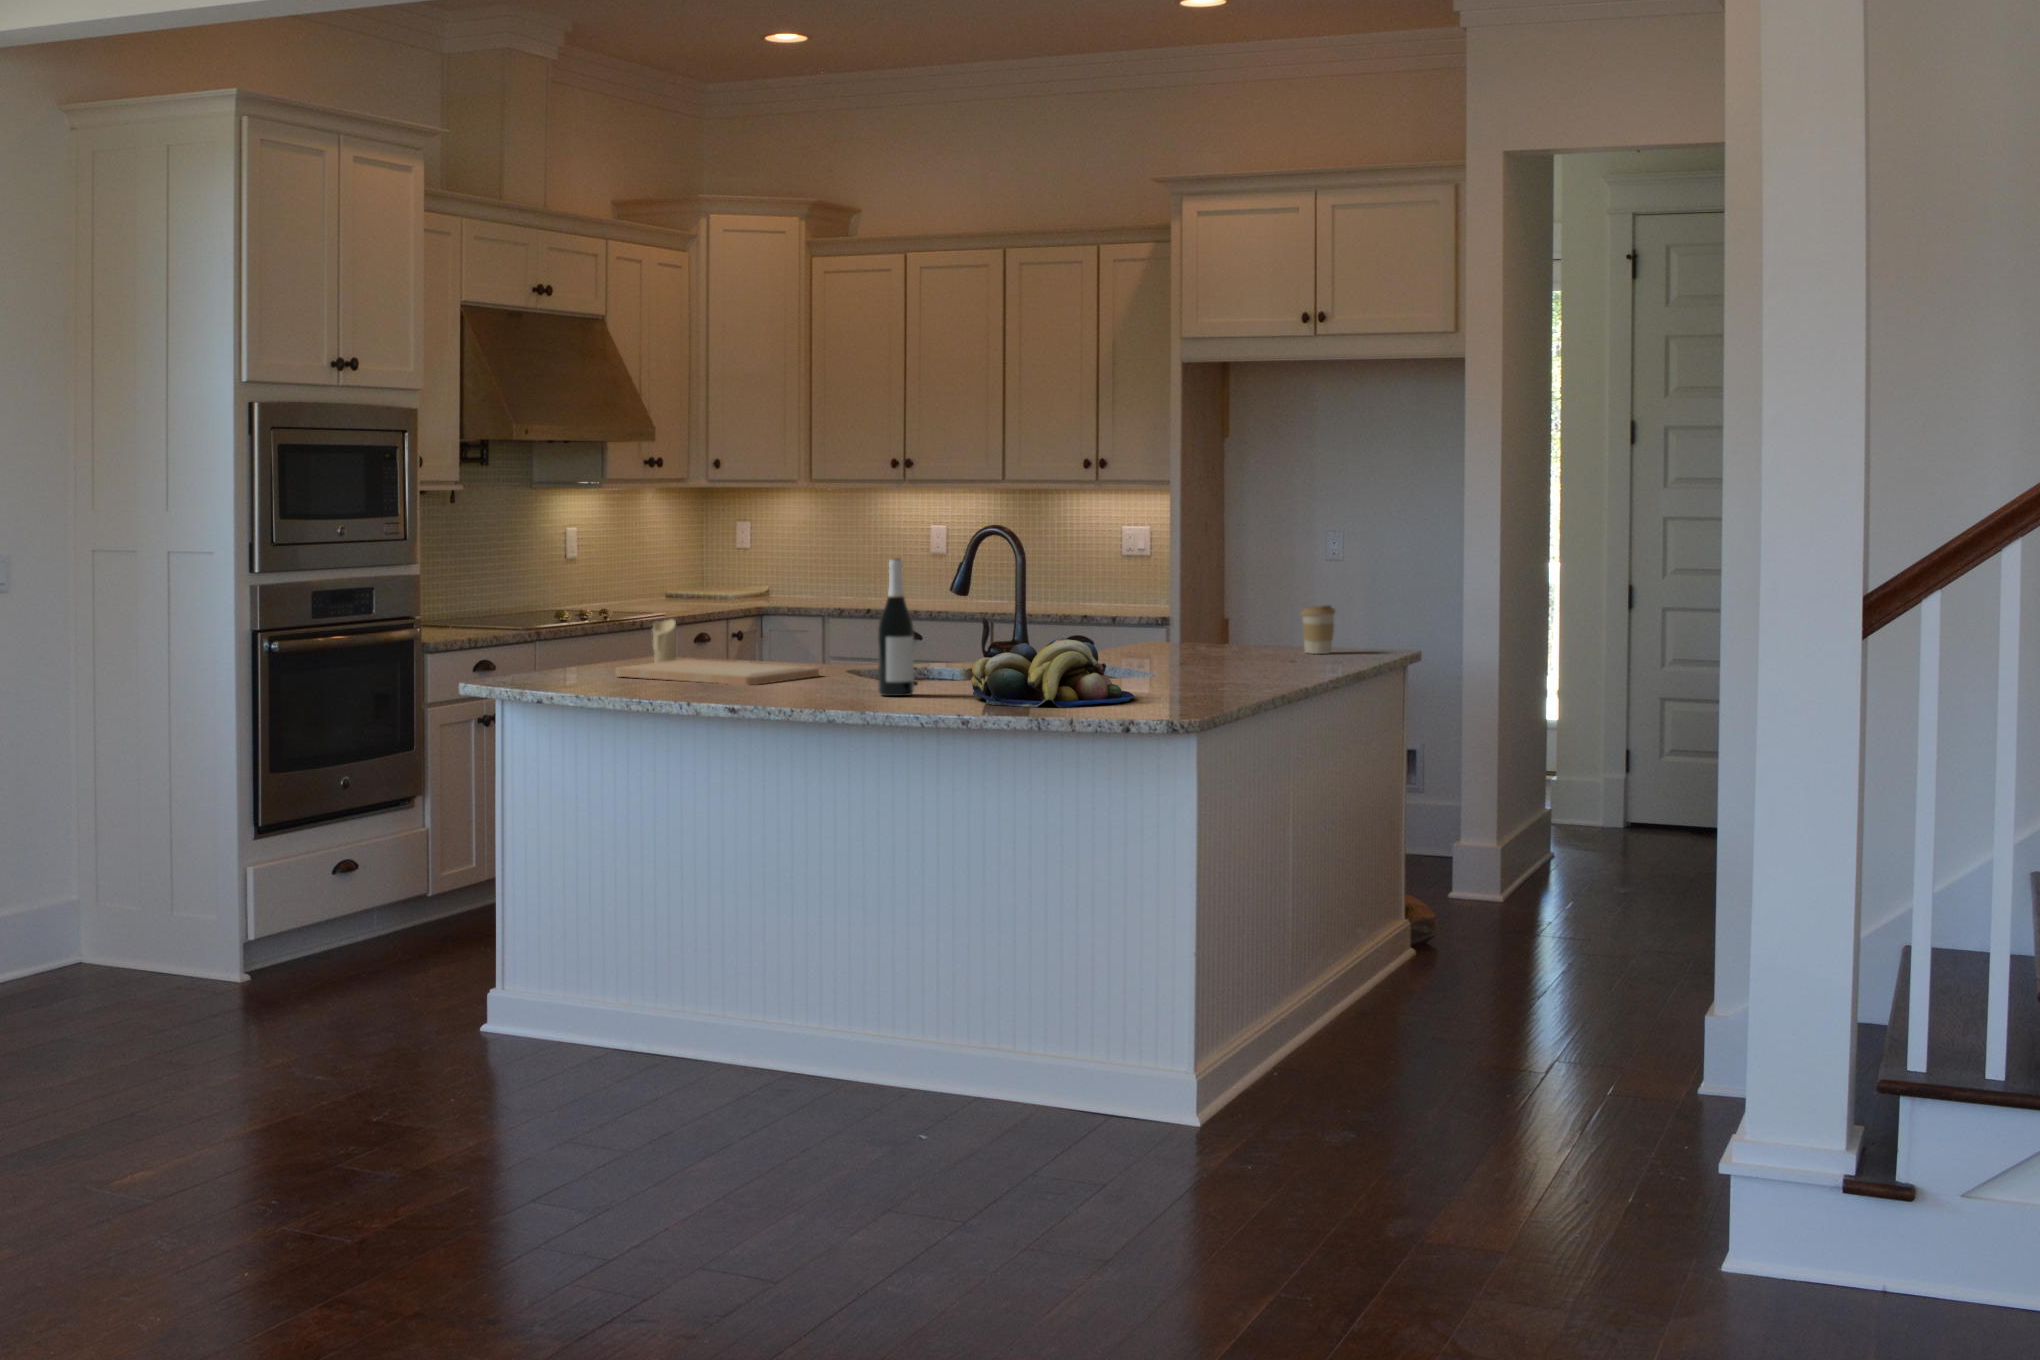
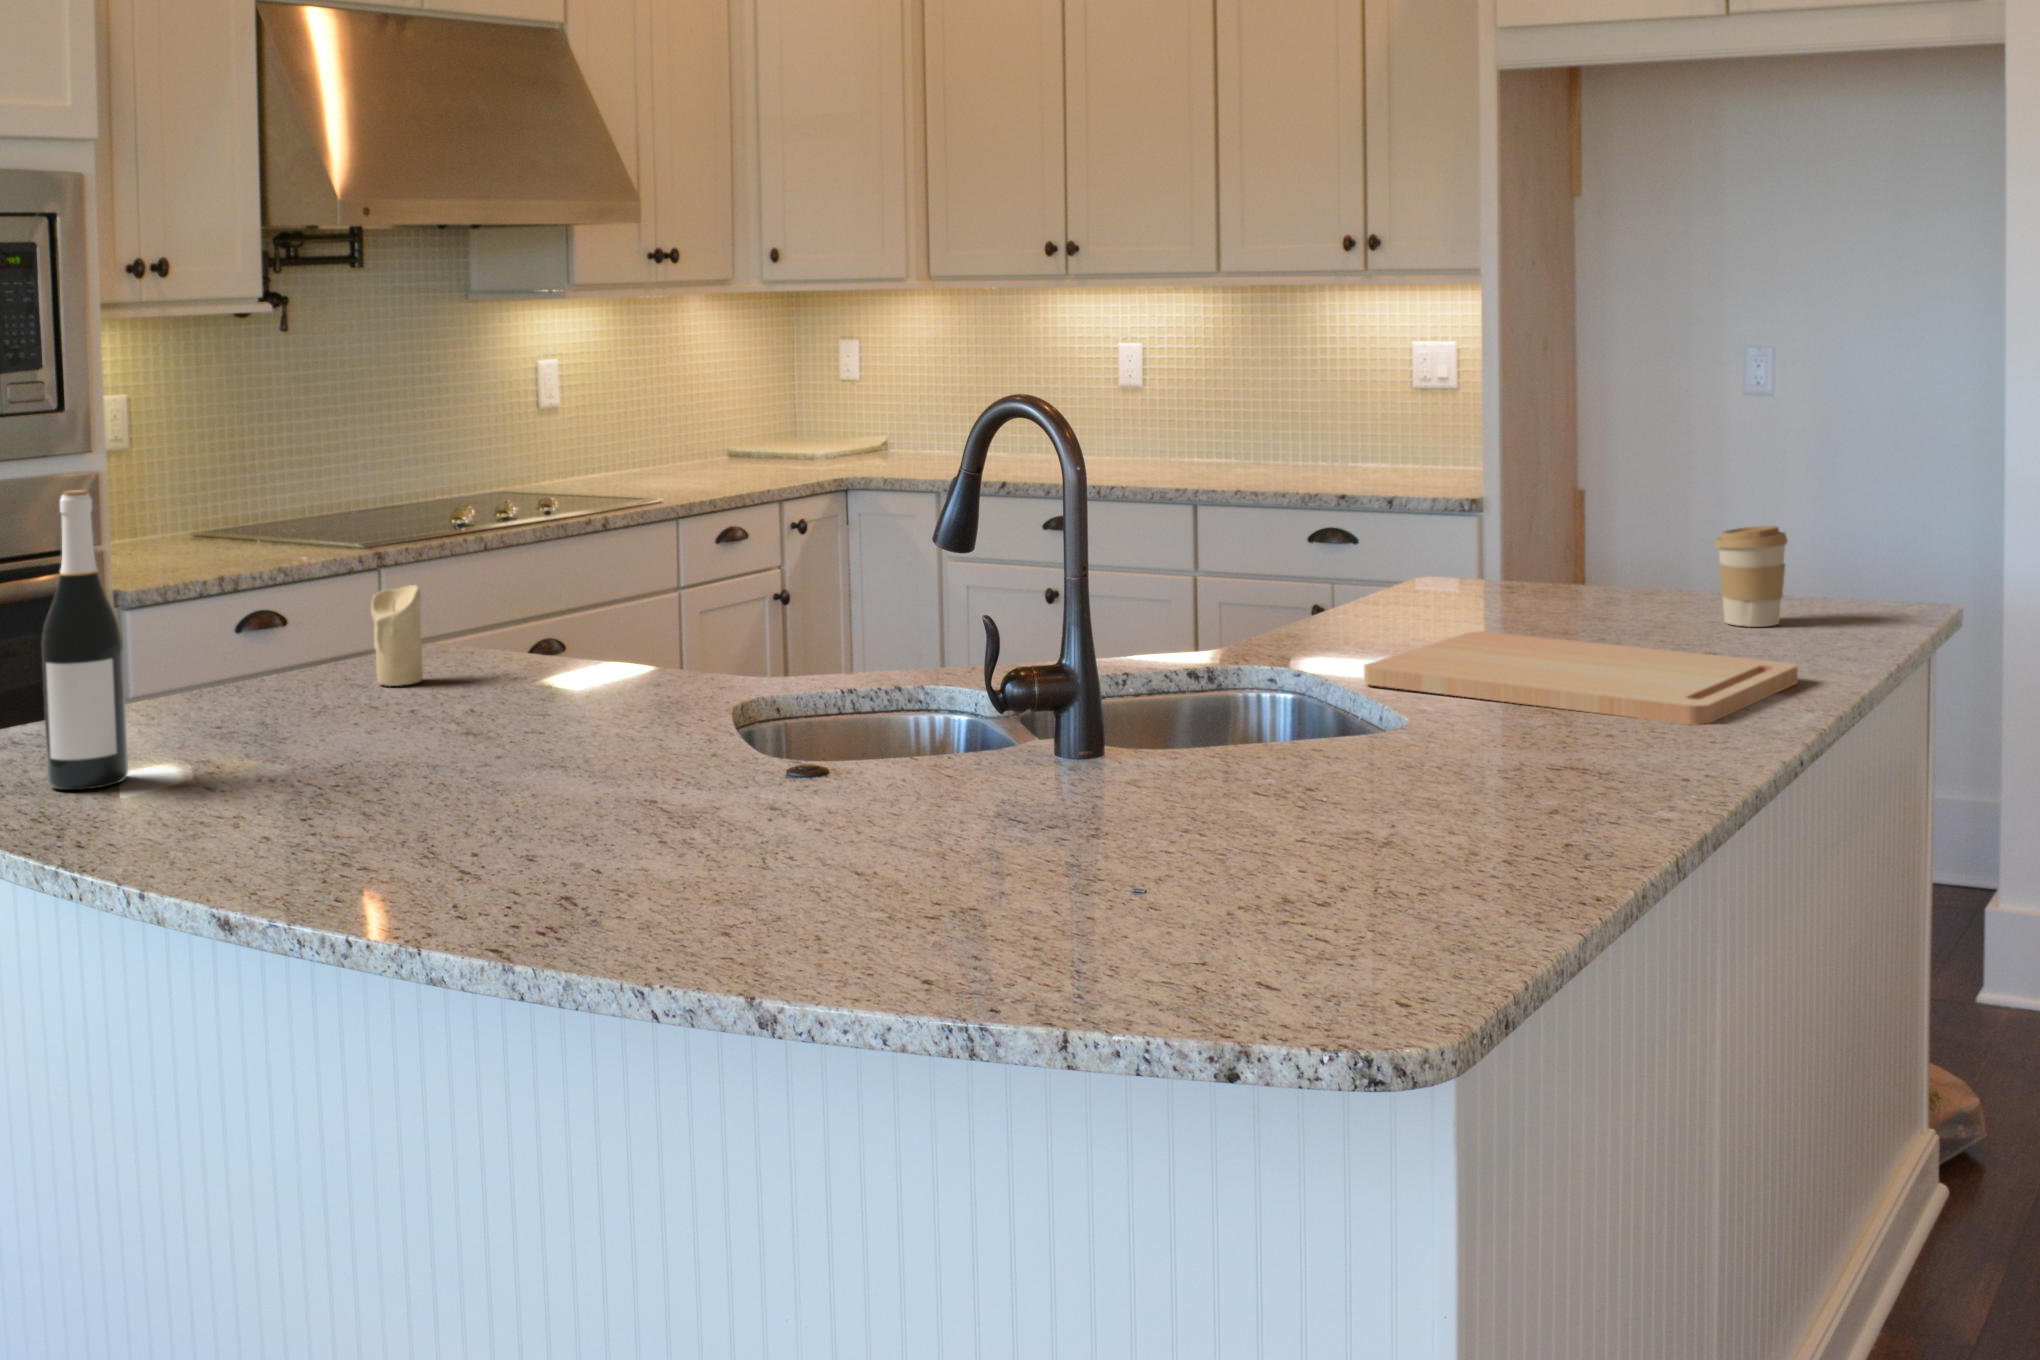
wine bottle: present [878,558,914,696] -> present [41,490,128,790]
fruit bowl: present [971,638,1135,707] -> none [860,710,1288,952]
cutting board: present [616,659,819,685] -> present [1364,631,1798,724]

